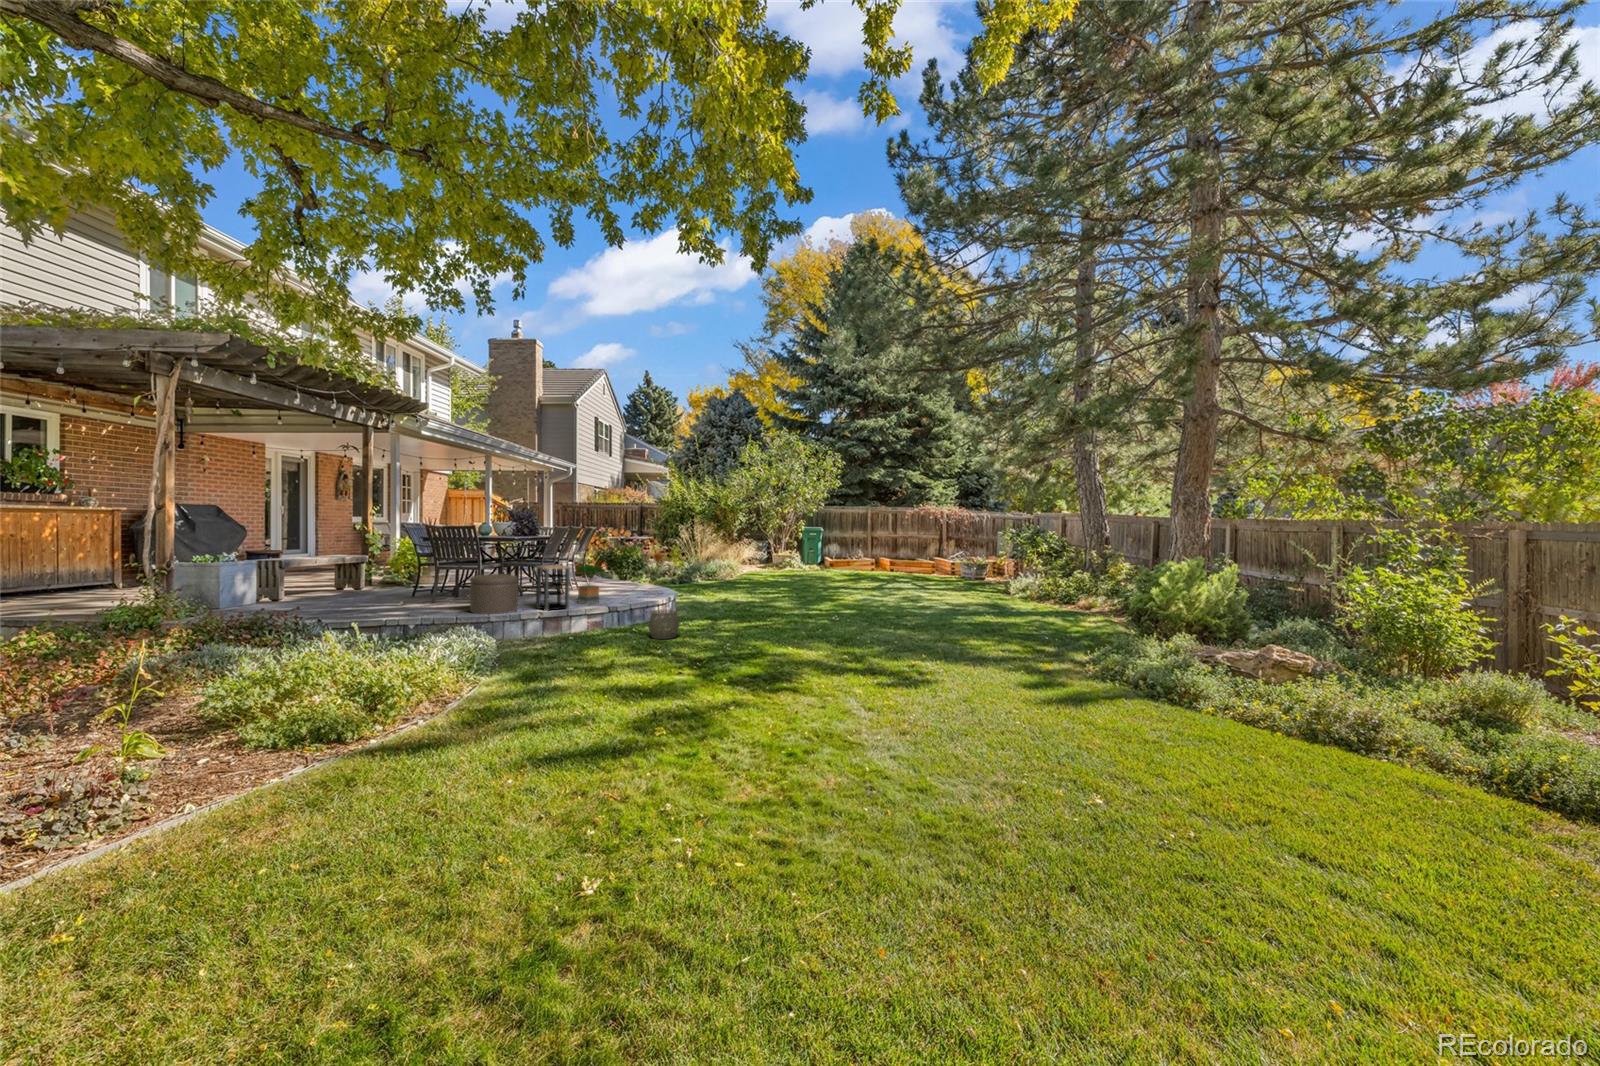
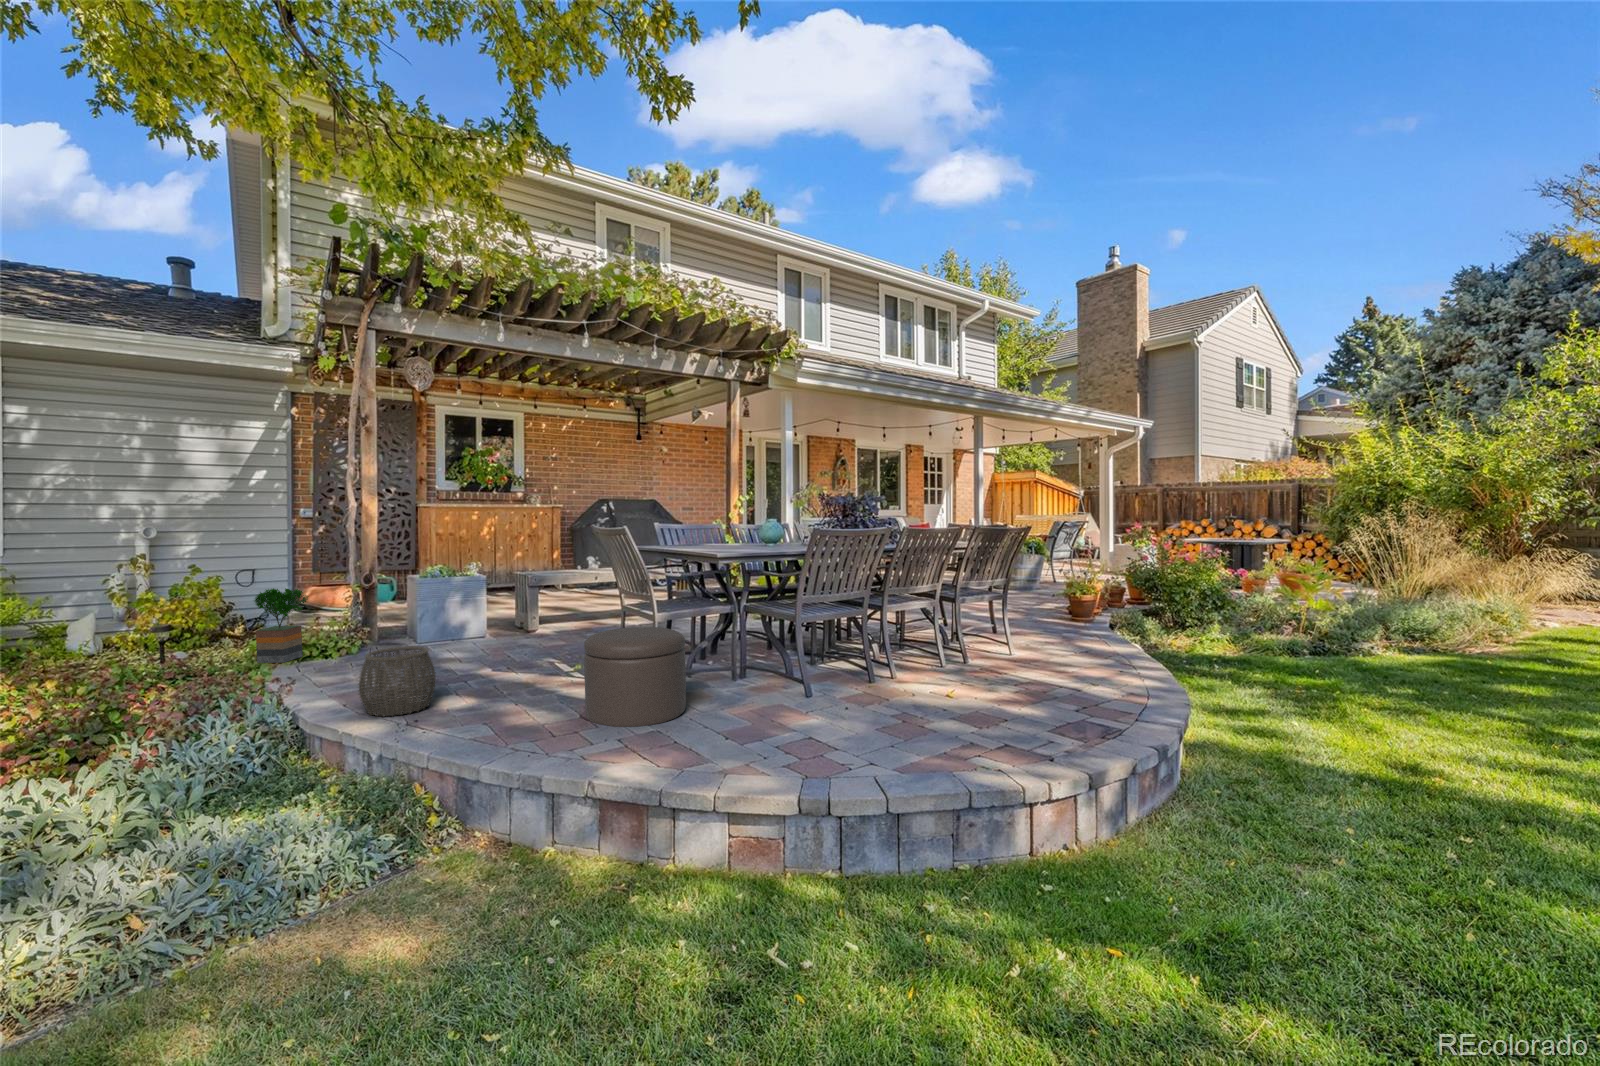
side table: present [535,565,570,611] -> none [697,618,777,742]
potted tree: present [576,565,606,604] -> present [254,588,309,663]
woven basket: present [649,610,679,639] -> present [358,646,436,717]

